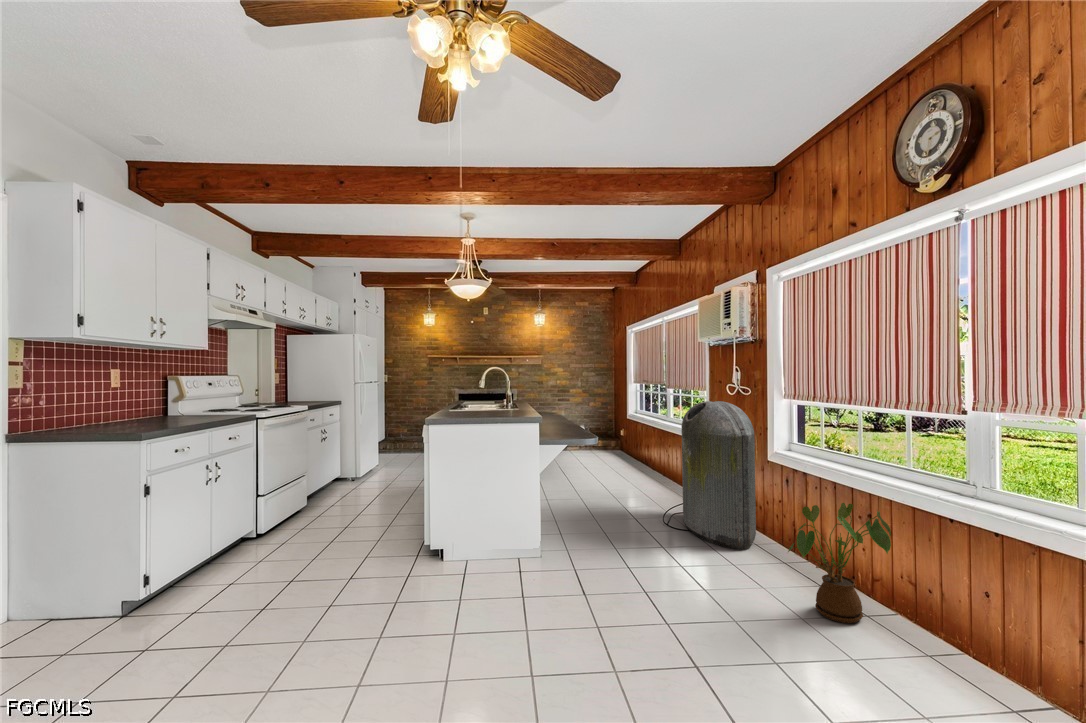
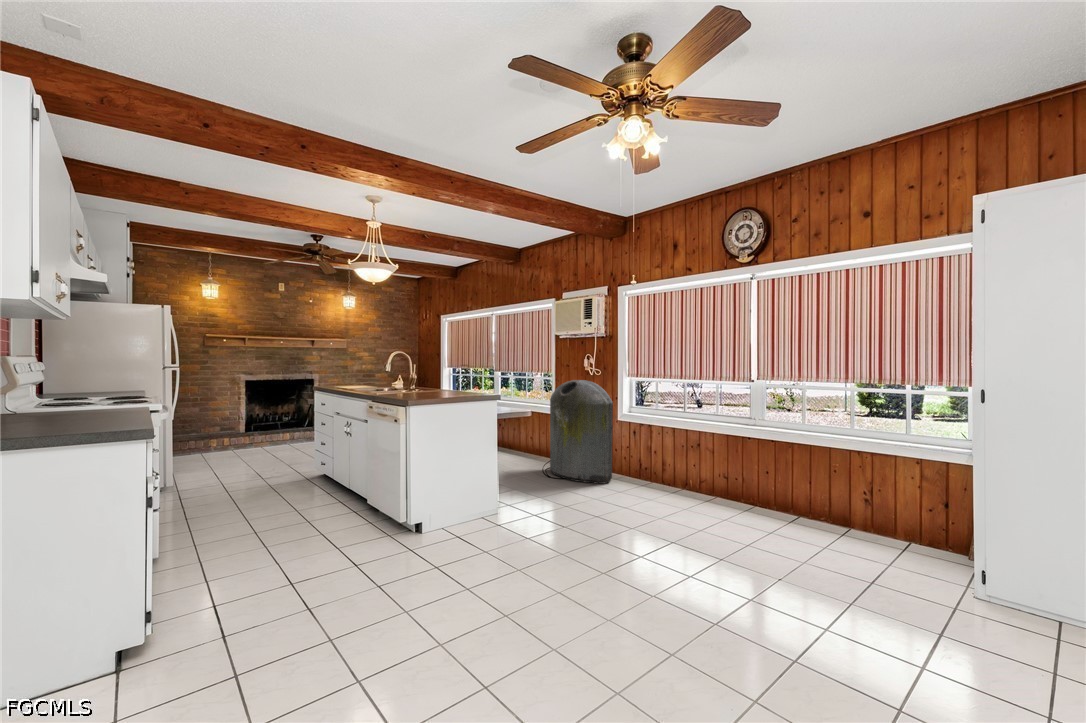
house plant: present [788,503,891,623] -> none [663,437,721,506]

